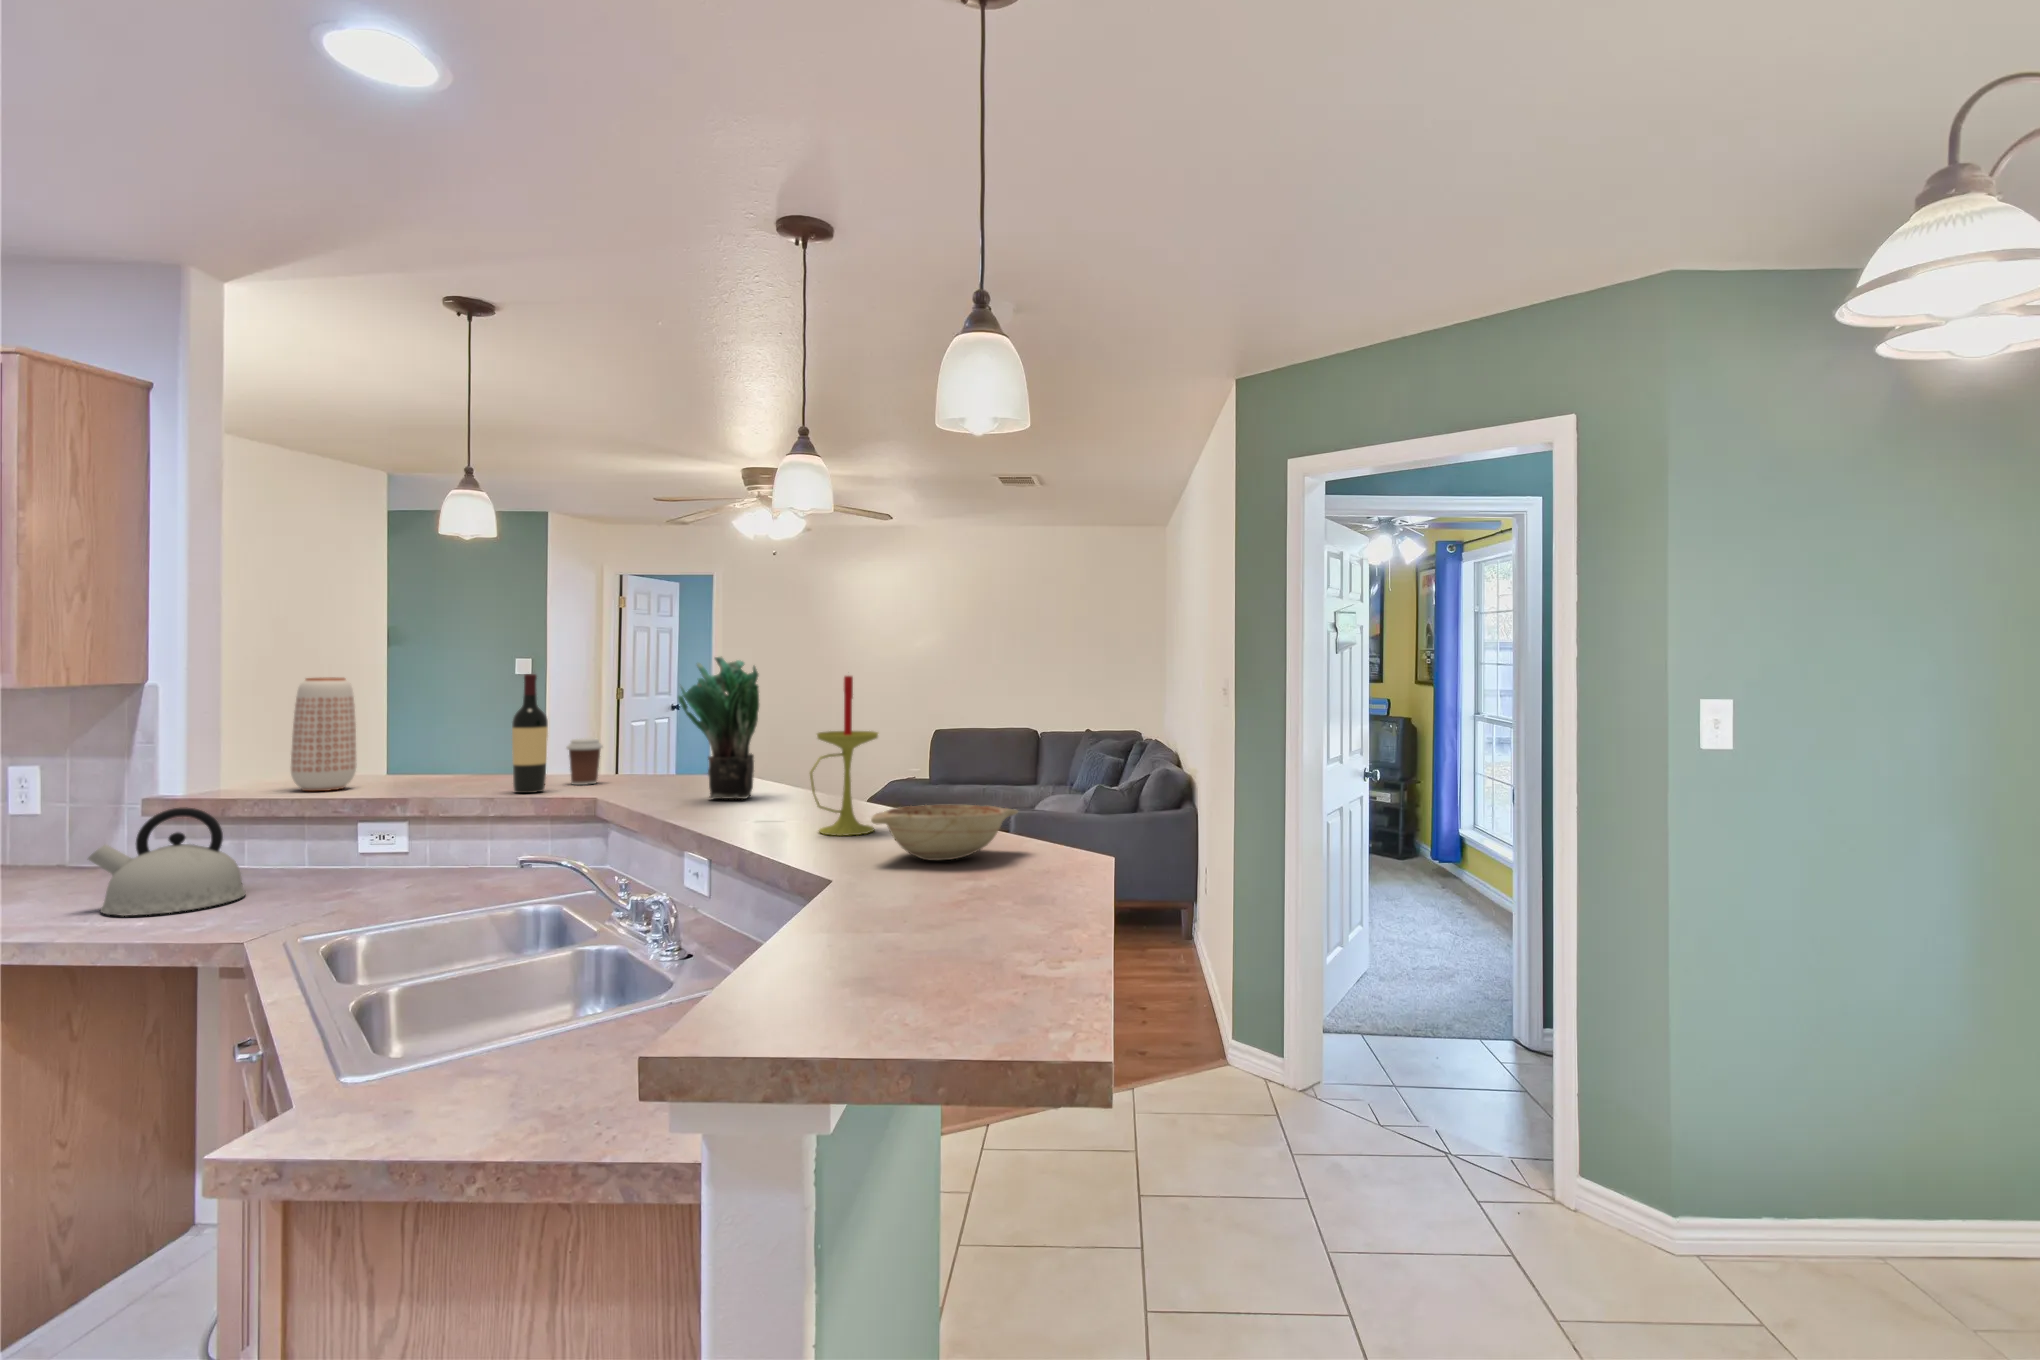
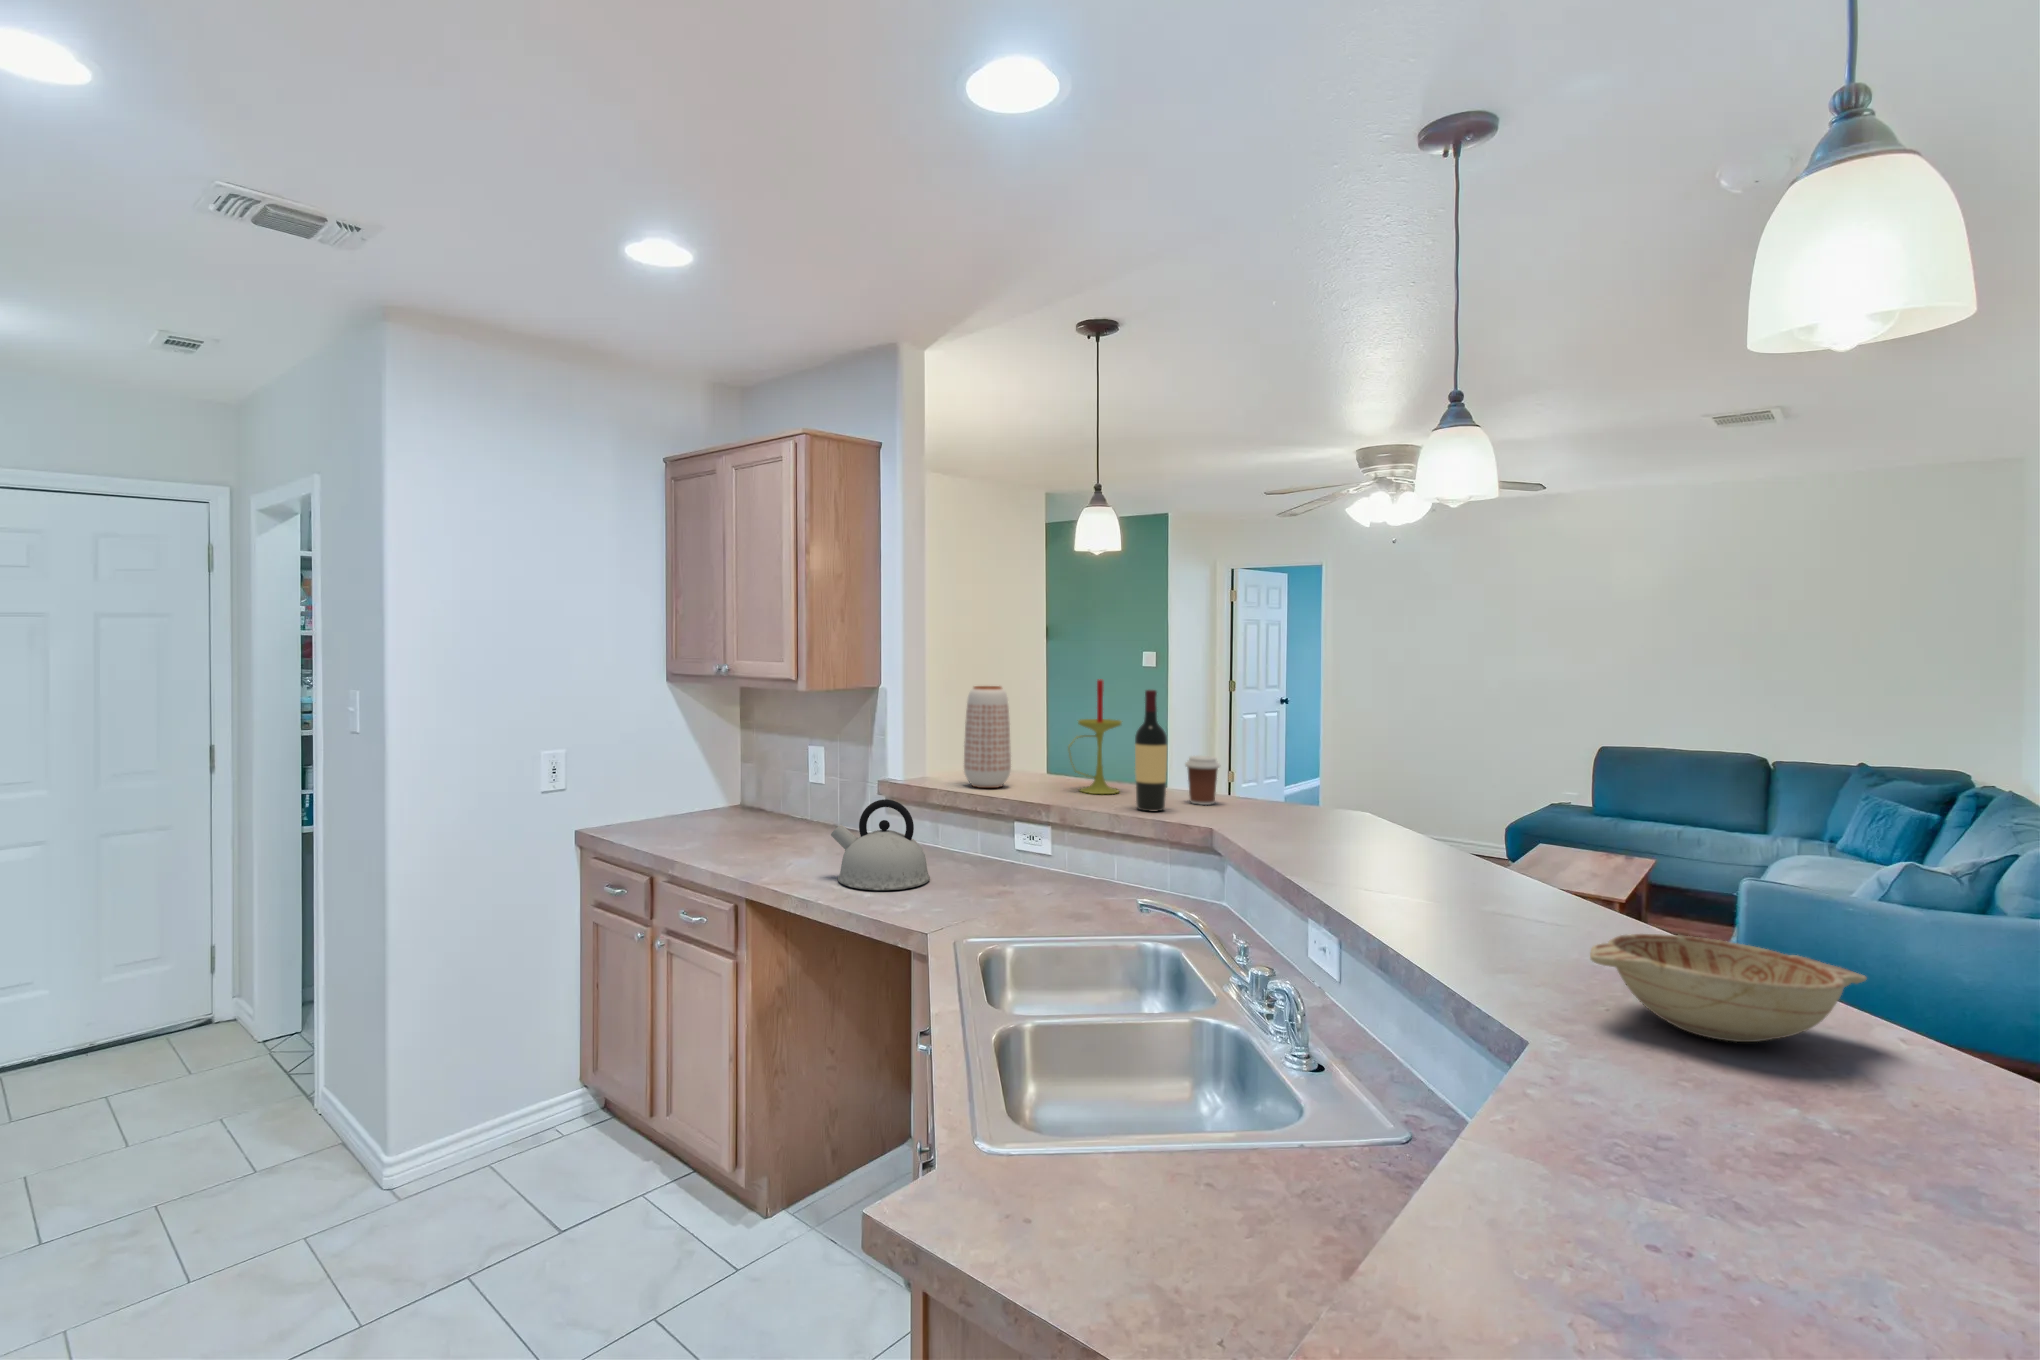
potted plant: present [678,656,759,799] -> none [1300,679,1396,851]
candle: present [810,676,878,836] -> present [1068,679,1121,794]

